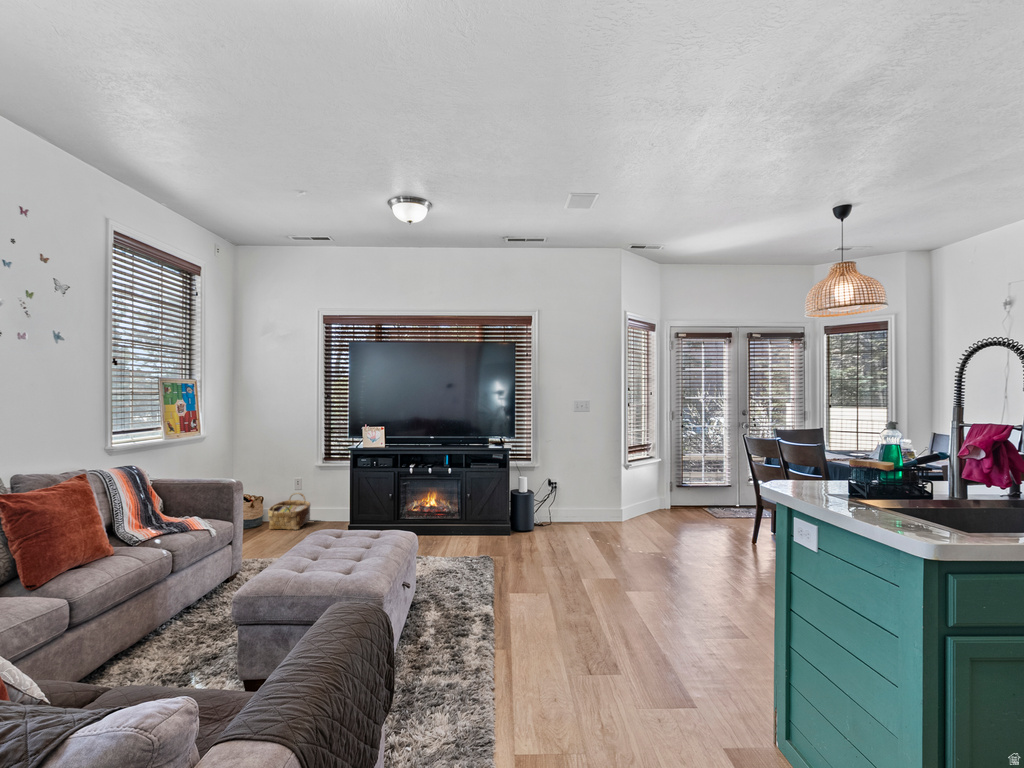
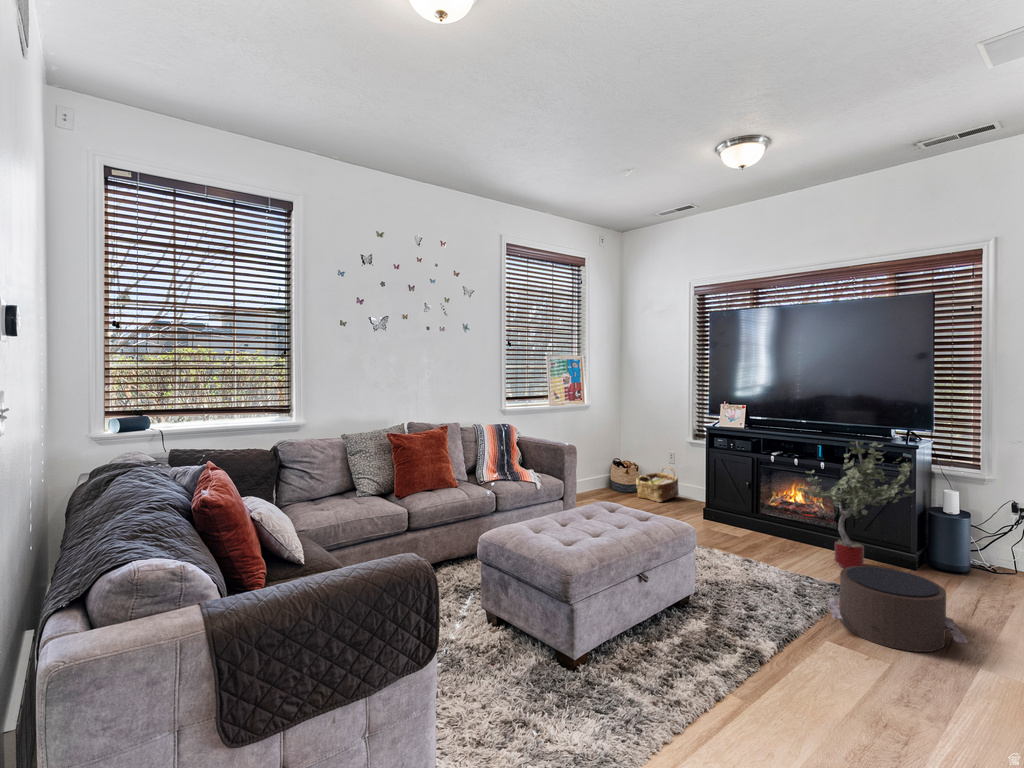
potted tree: none [439,447,518,545] -> present [797,441,914,568]
pouf: none [496,533,577,585] -> present [829,566,968,652]

